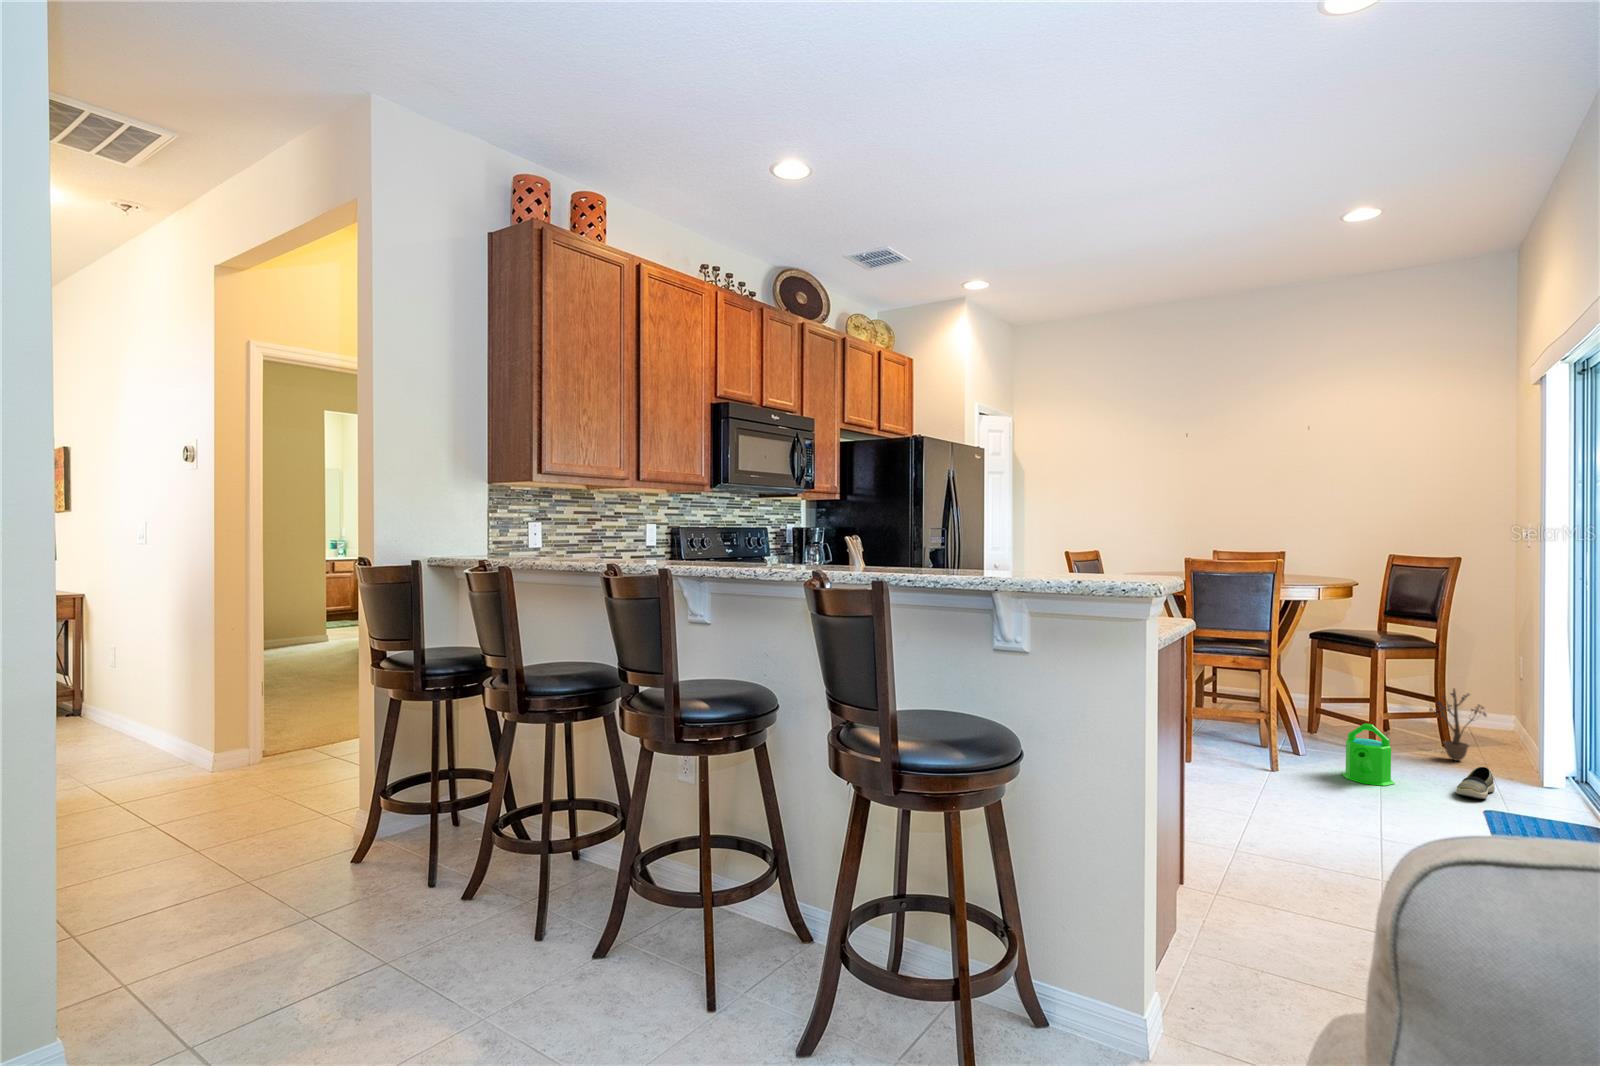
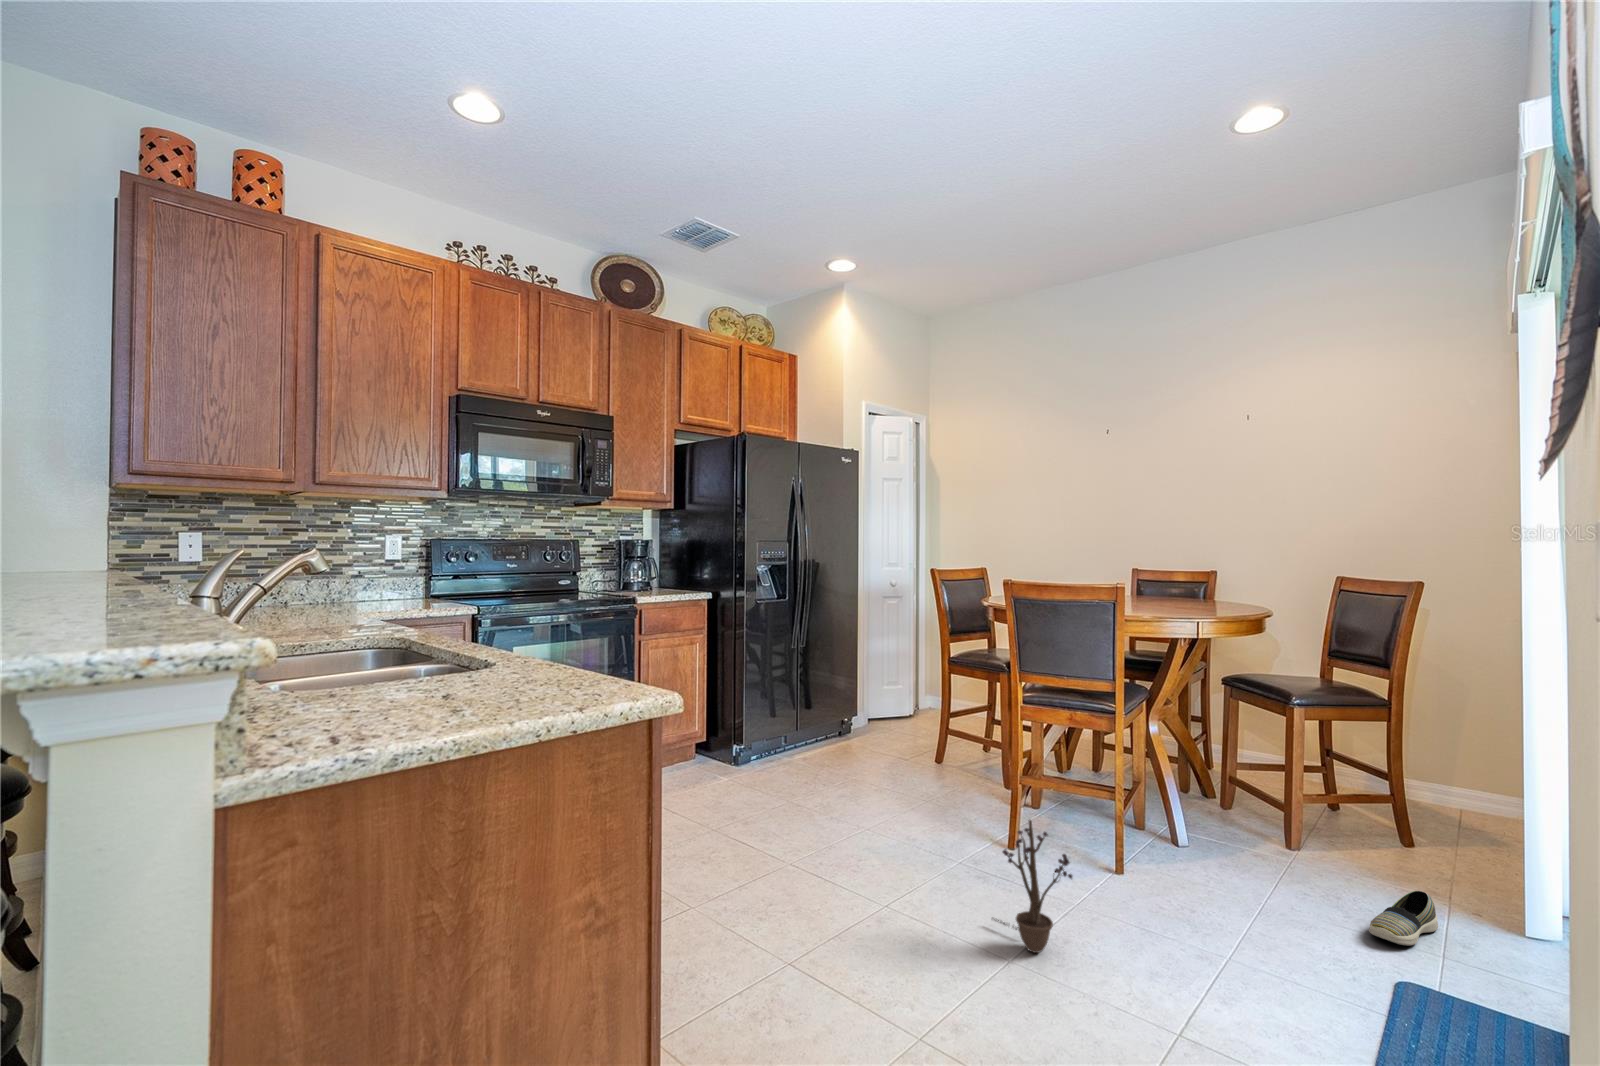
decorative plant: present [1422,689,1486,761] -> present [992,820,1072,953]
watering can: present [1342,724,1394,786] -> none [1214,813,1285,908]

